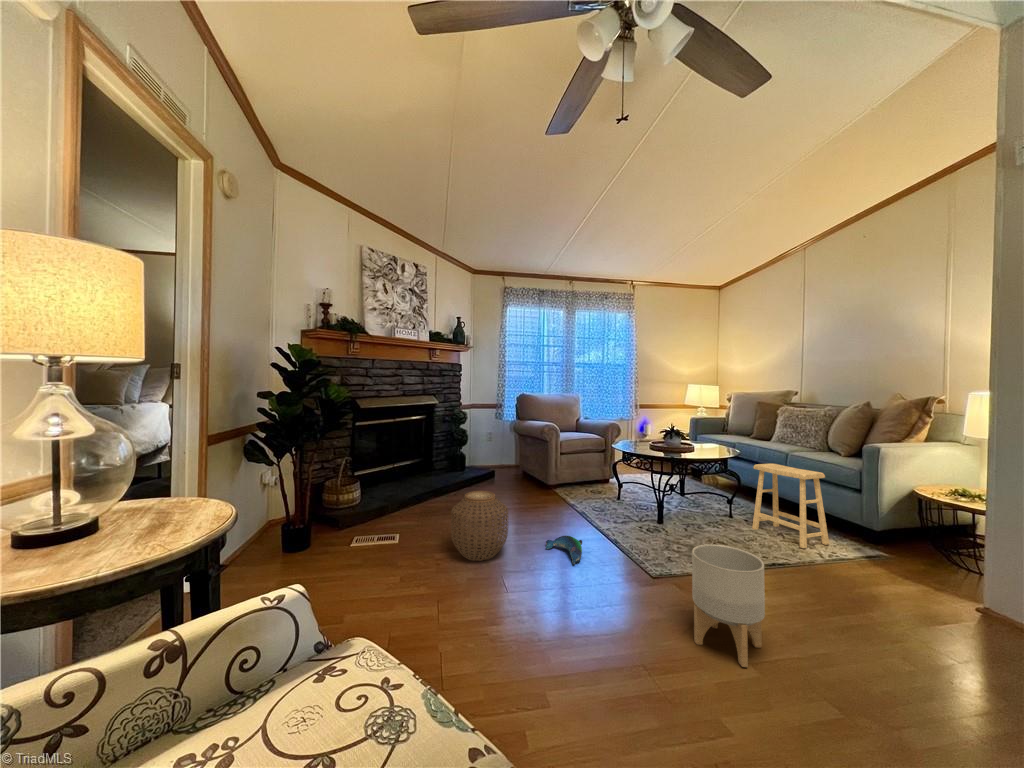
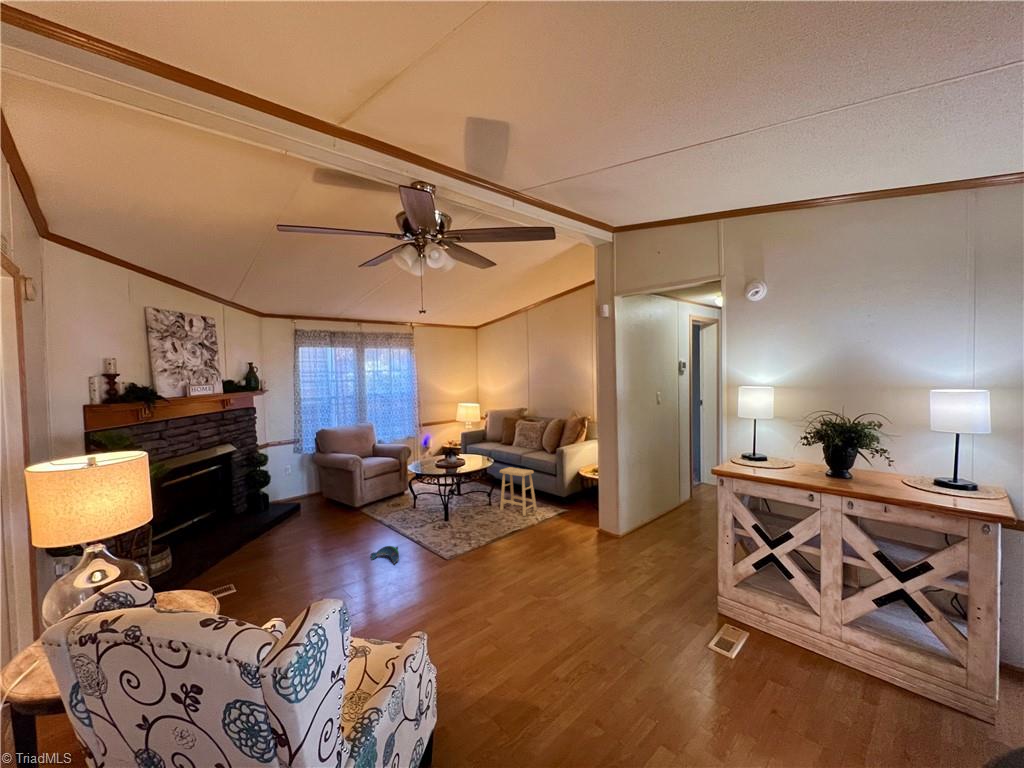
woven basket: present [451,491,508,561] -> none [294,529,344,584]
planter: present [692,544,765,667] -> none [467,528,500,587]

